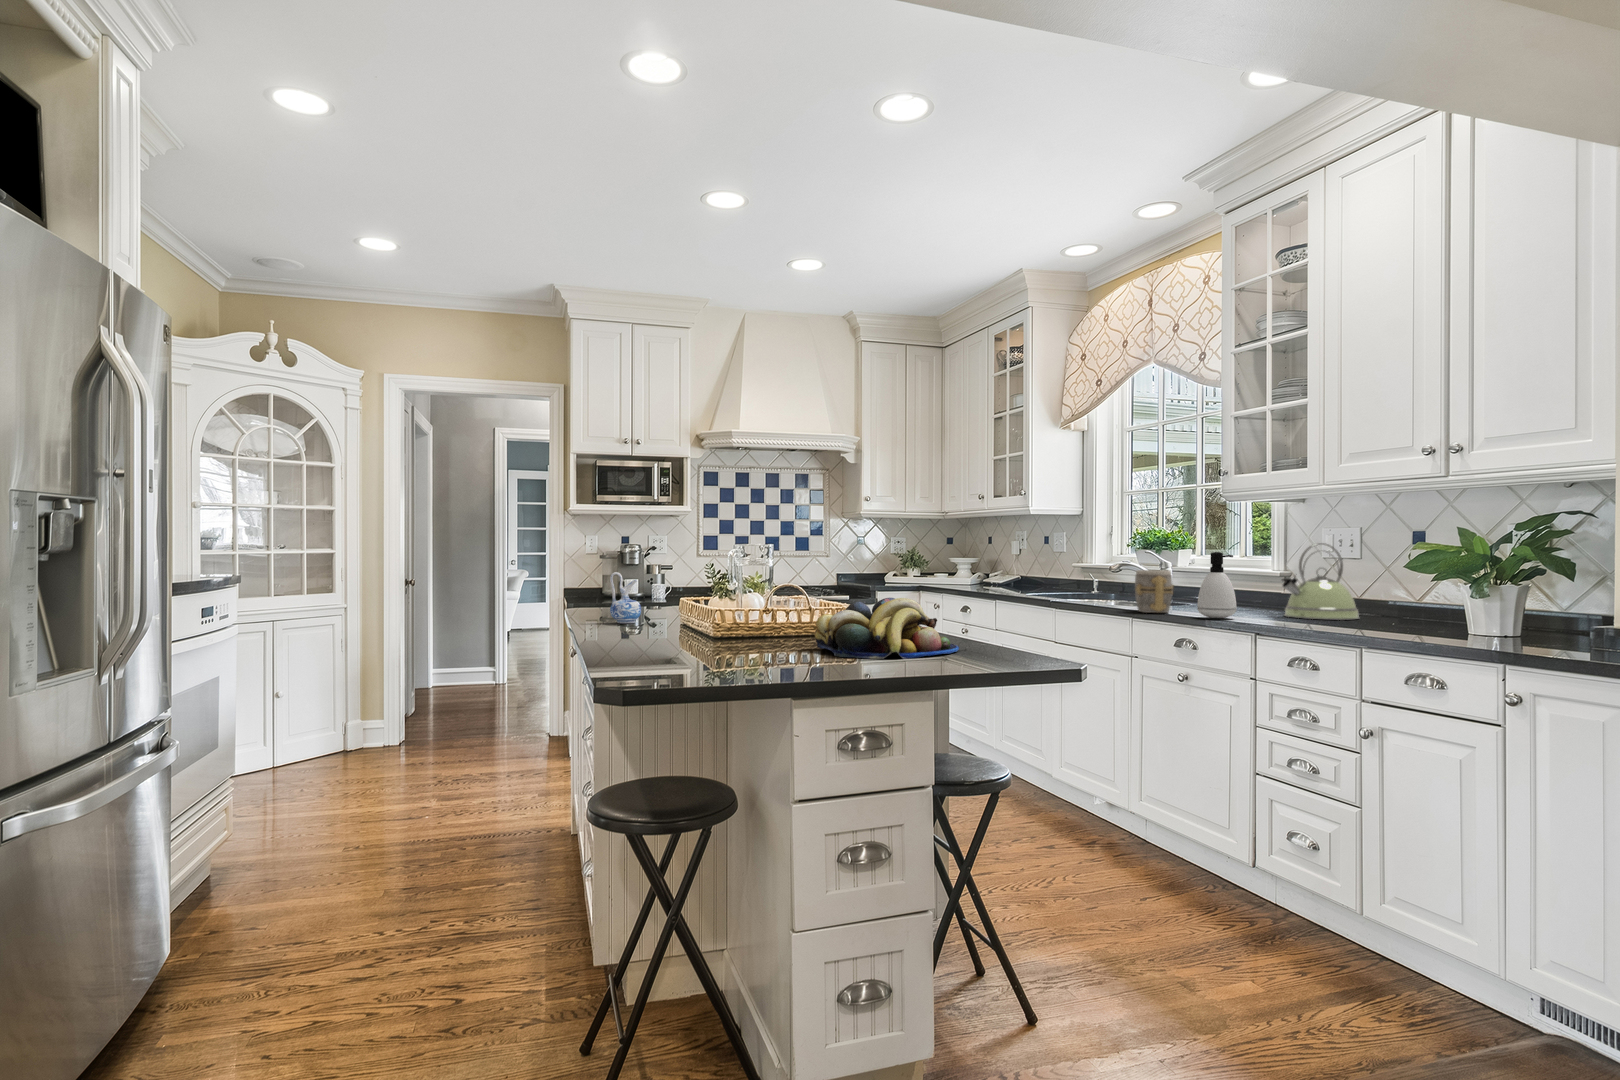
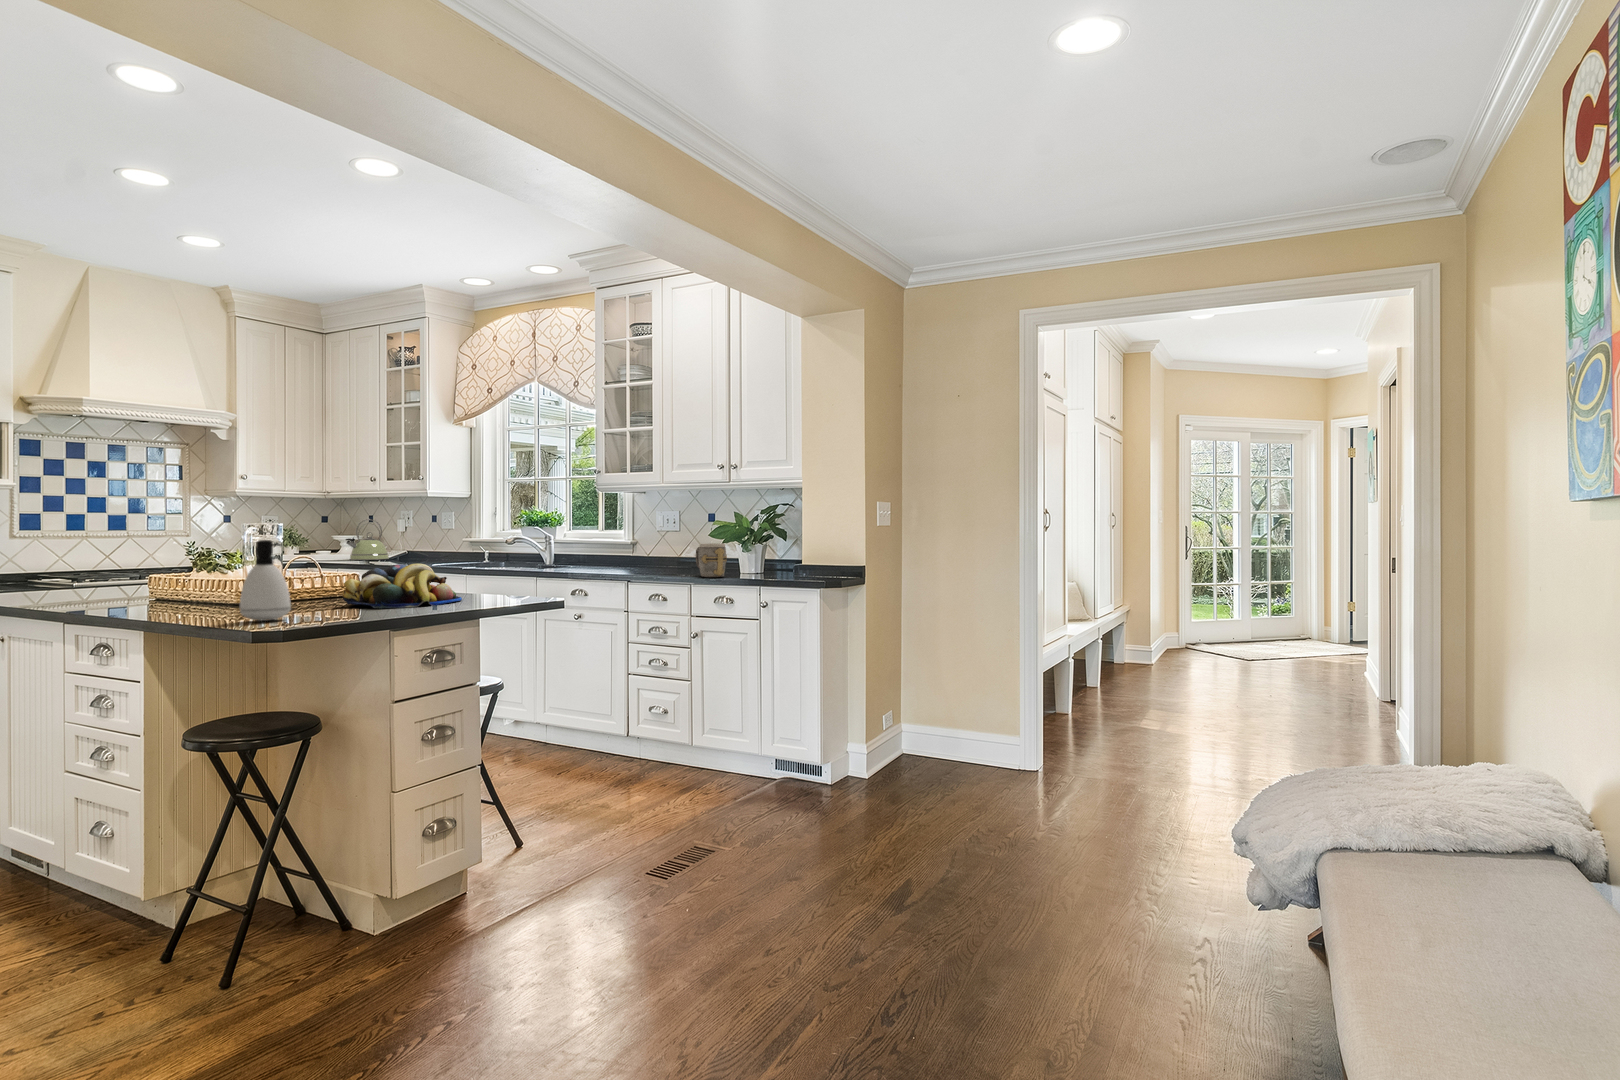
kettle: present [1282,543,1359,620] -> present [346,519,389,560]
soap dispenser: present [1197,552,1237,618] -> present [240,540,291,621]
mug: present [1135,570,1173,613] -> present [696,543,727,577]
ceramic pitcher: present [610,572,641,623] -> none [22,554,64,607]

